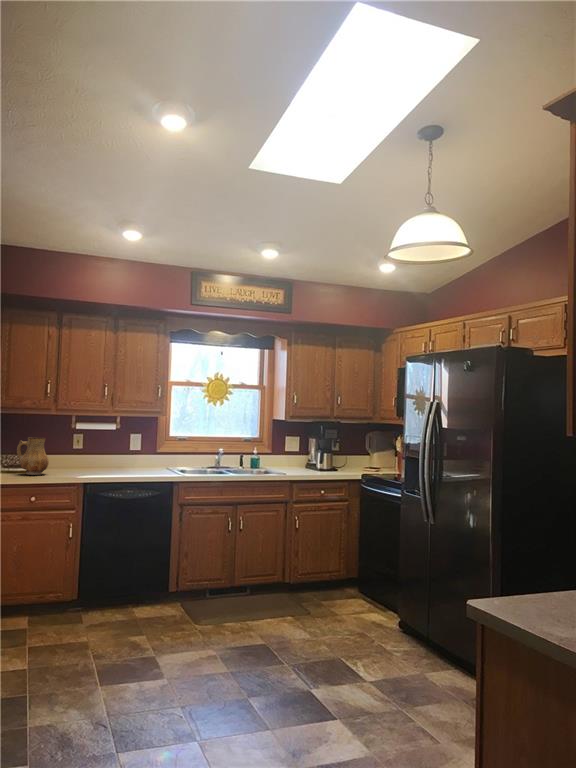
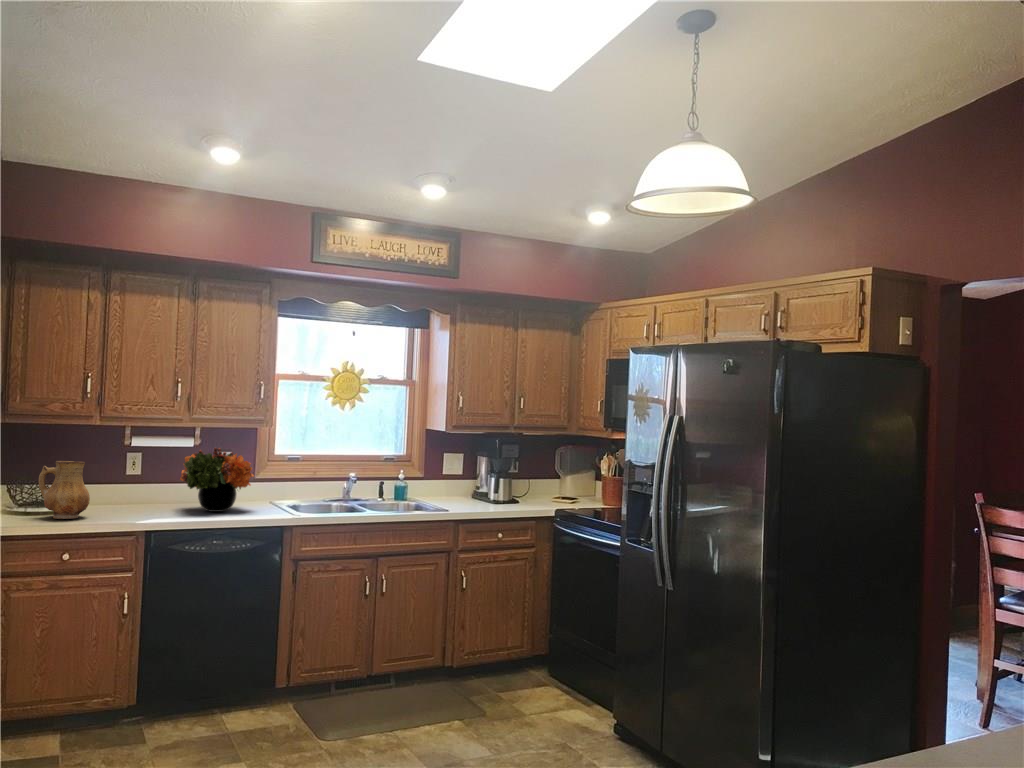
flower arrangement: none [106,430,155,473] -> present [180,448,254,512]

